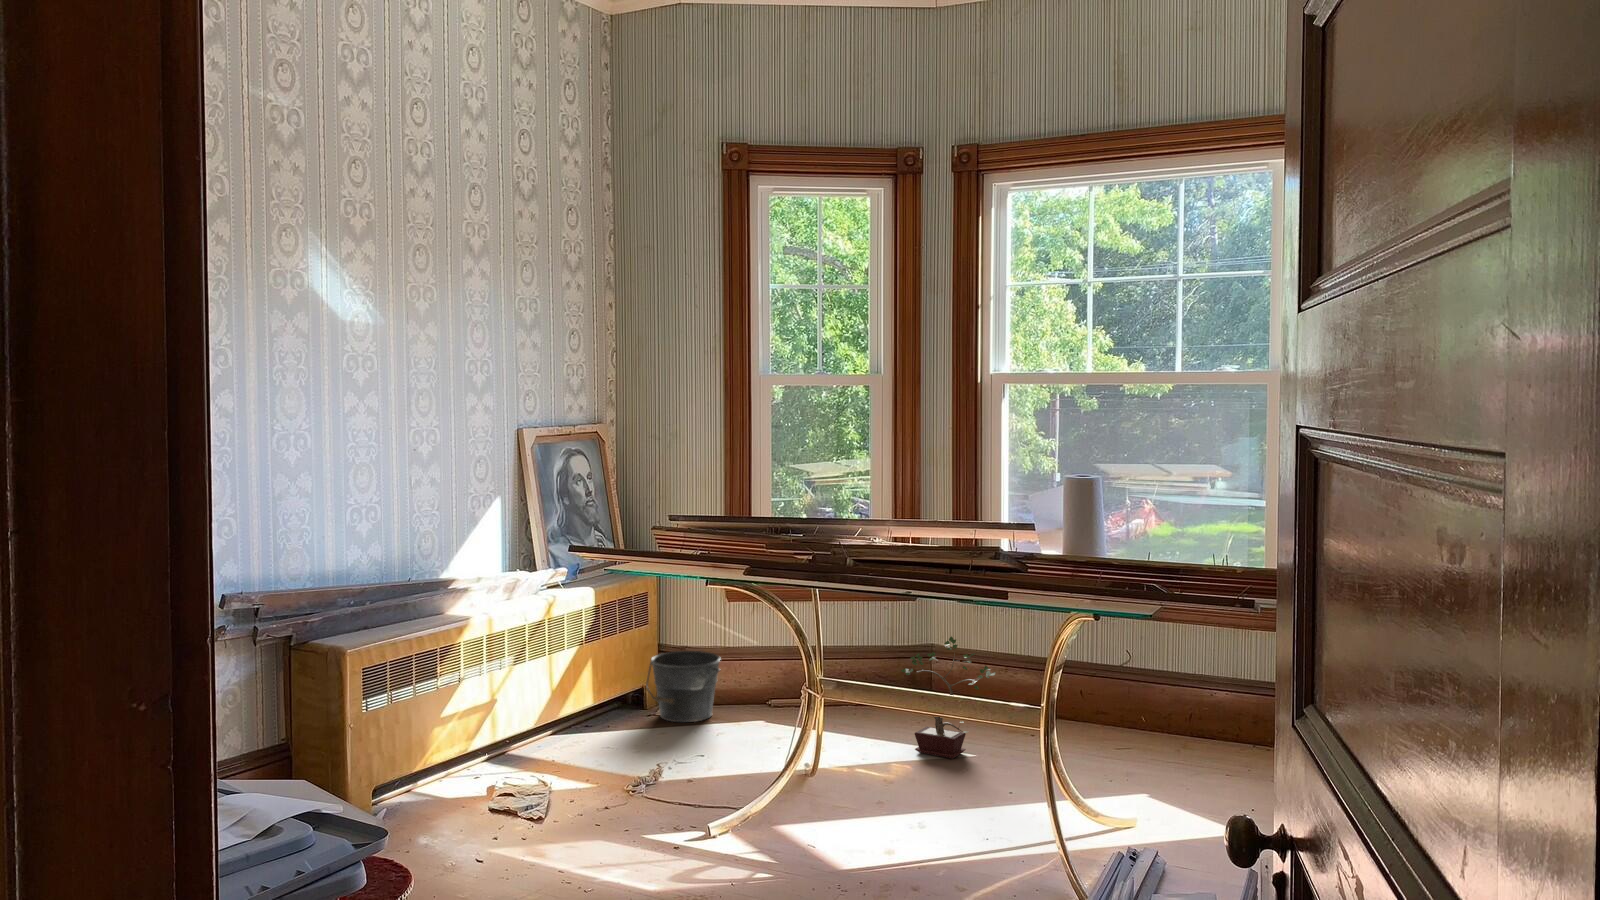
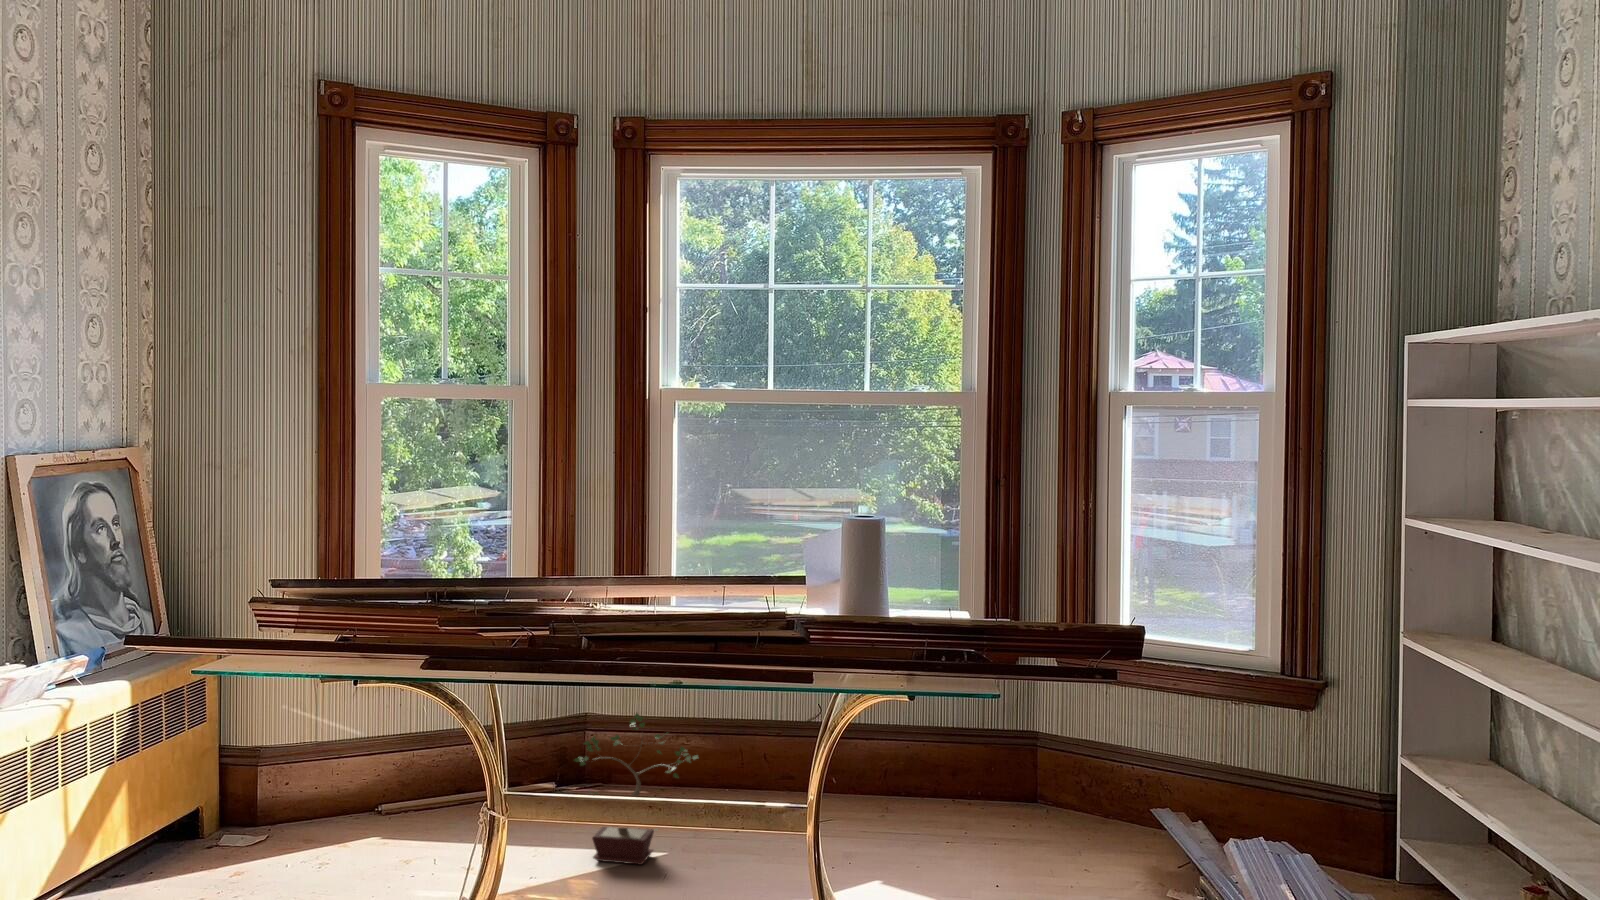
bucket: present [646,651,721,722] -> none [206,751,318,854]

